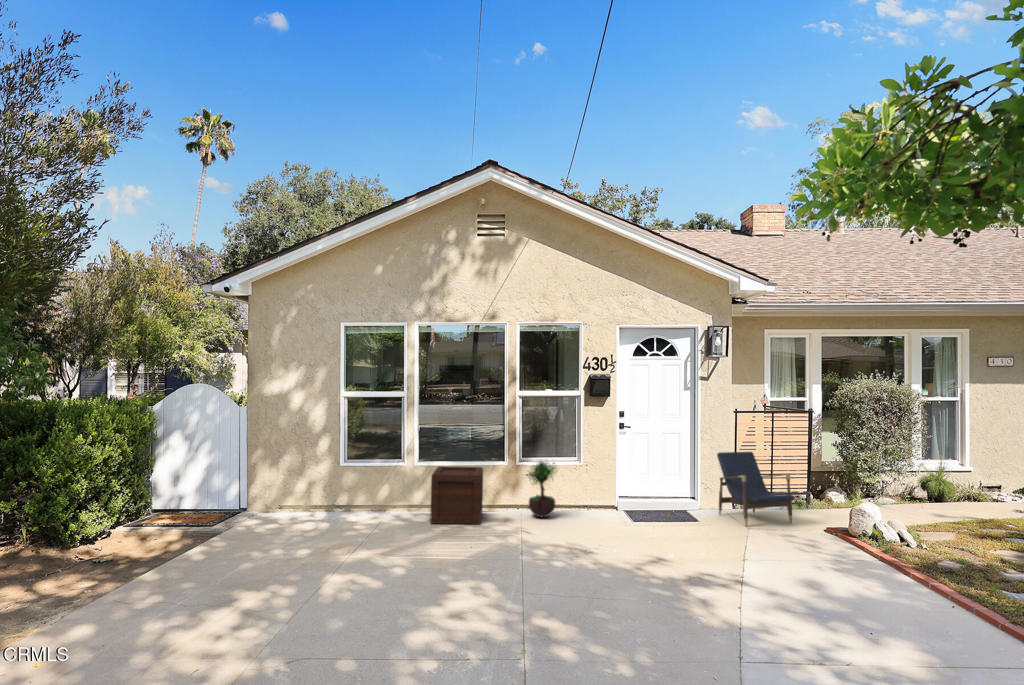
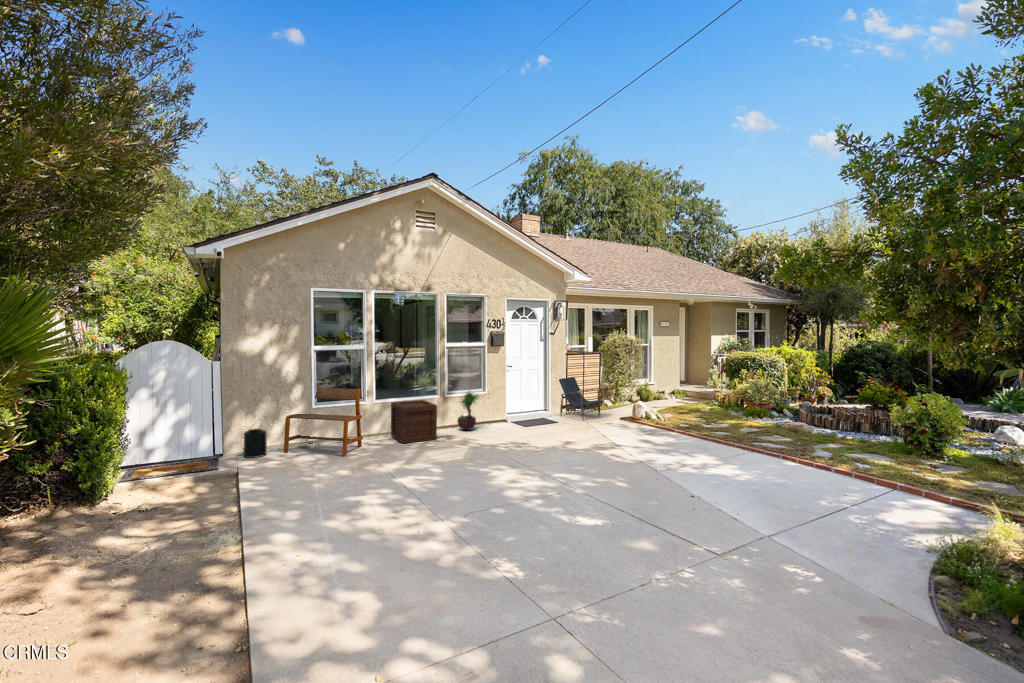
bench: none [300,438,384,530] -> present [284,387,363,456]
trash can: none [259,475,285,517] -> present [244,429,267,458]

